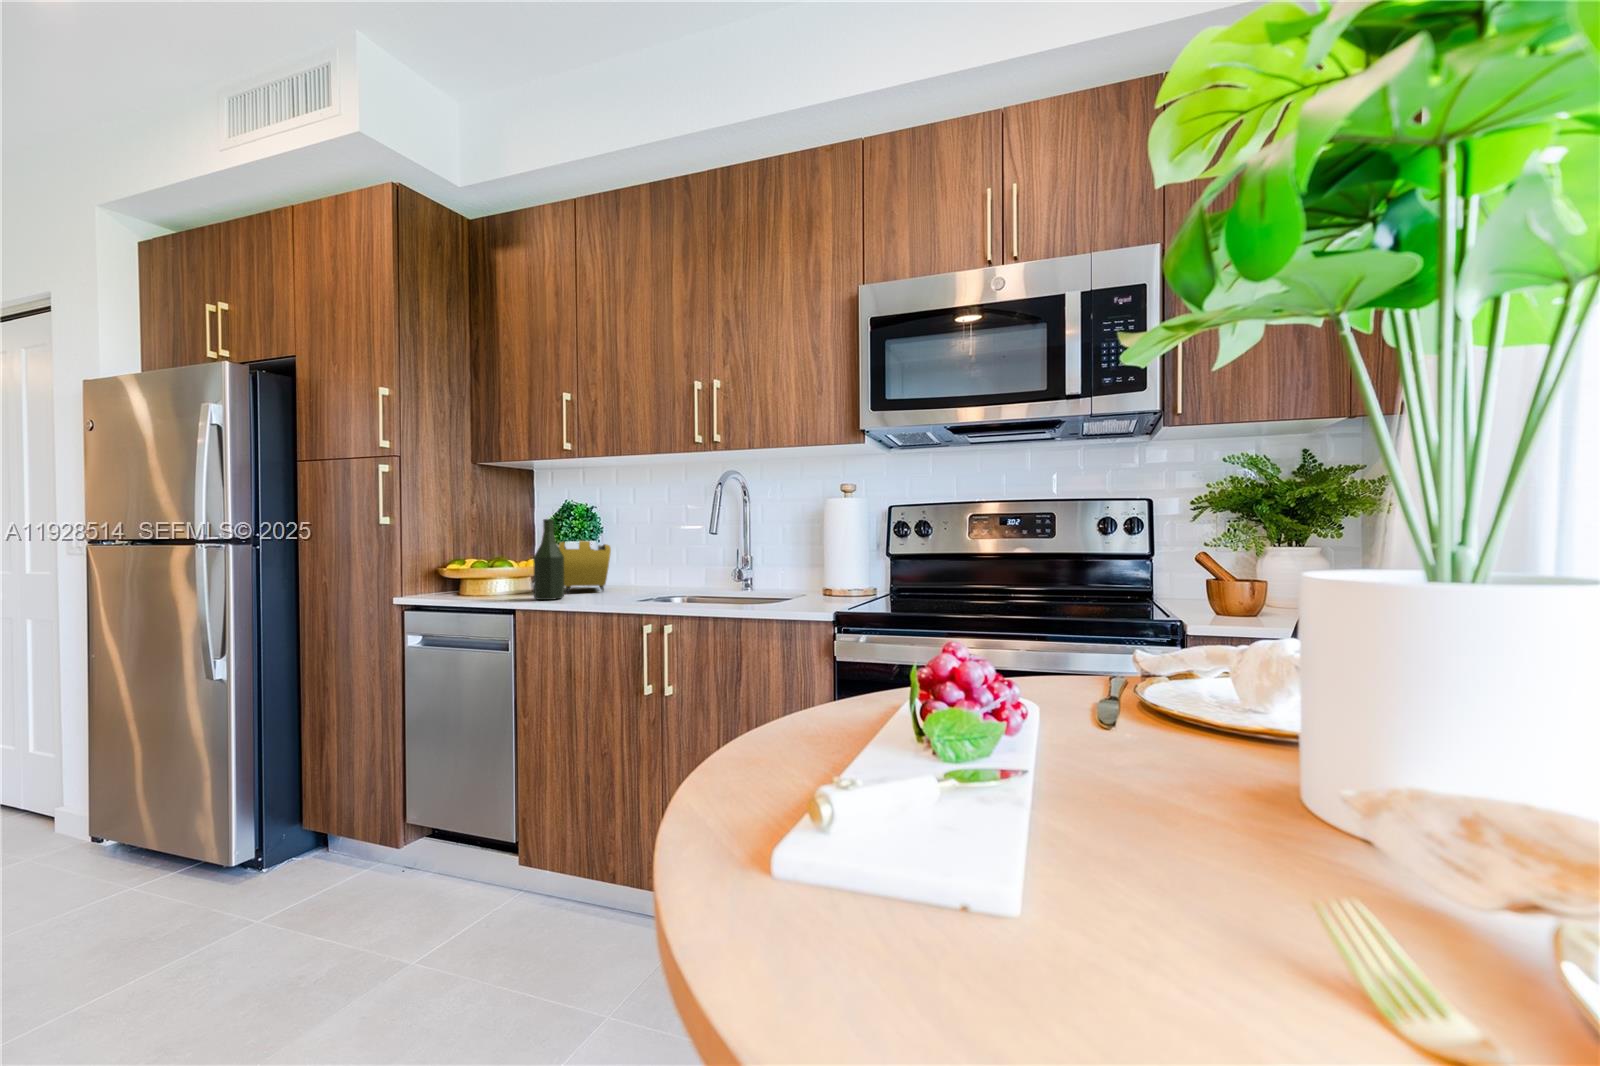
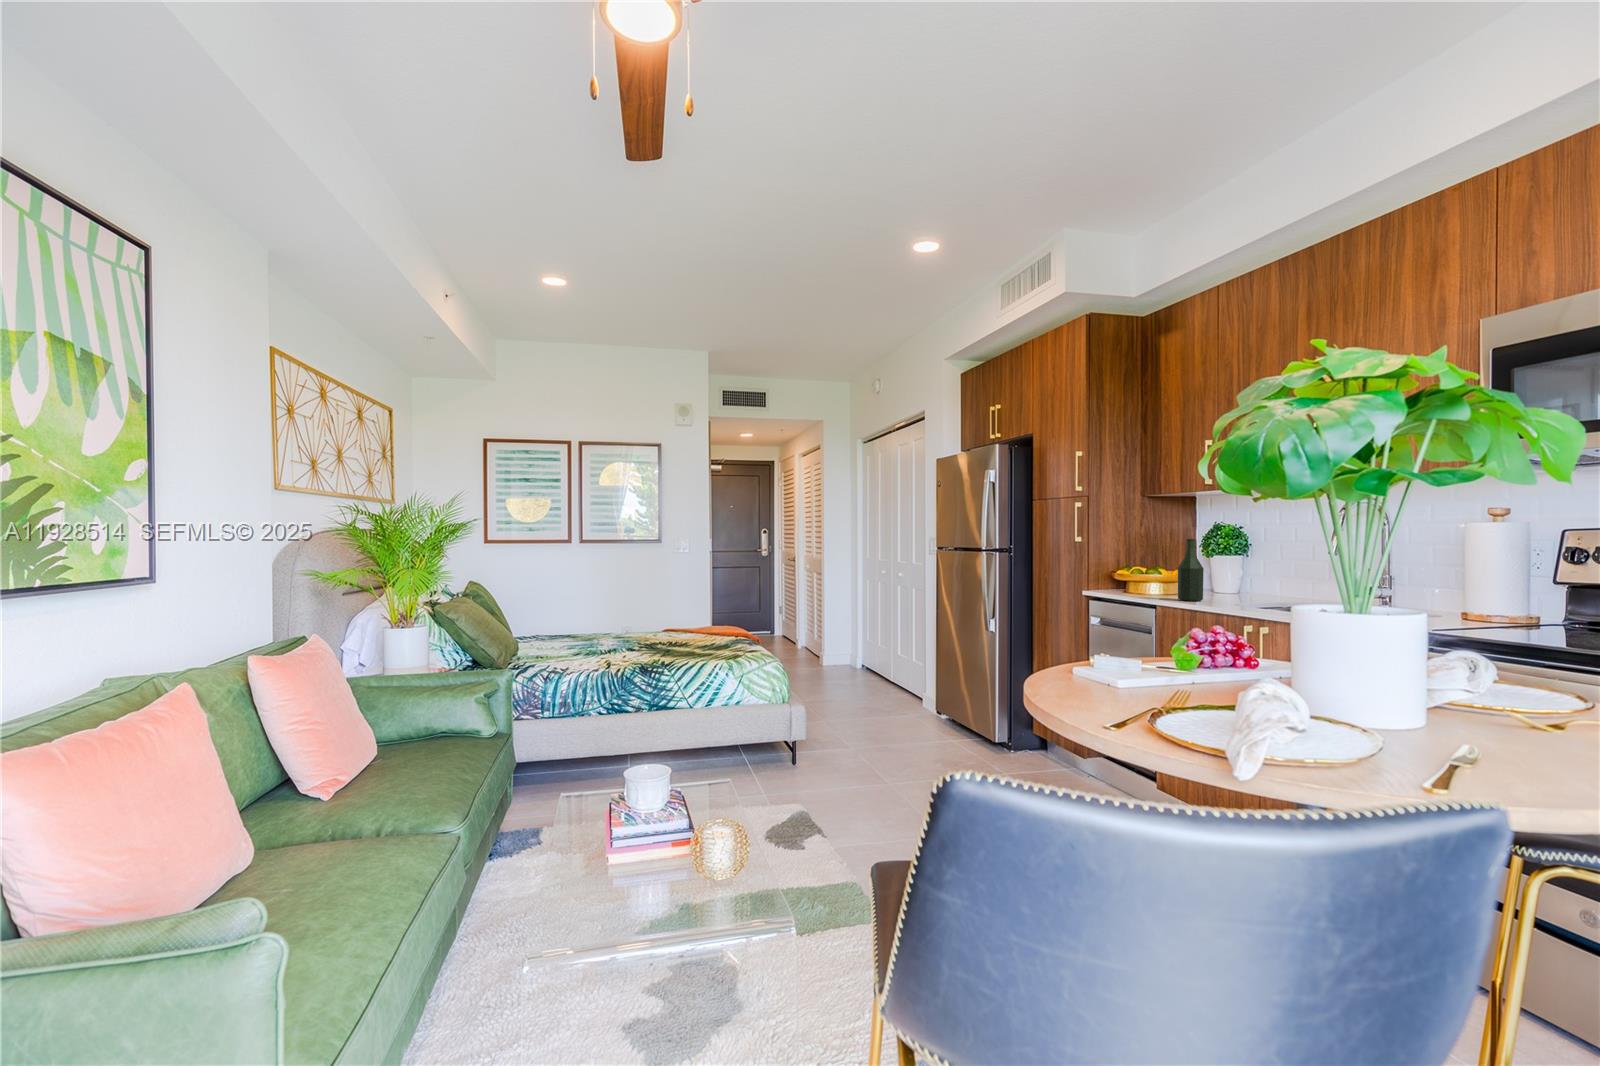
toaster: present [559,541,611,592] -> none [1206,556,1257,600]

